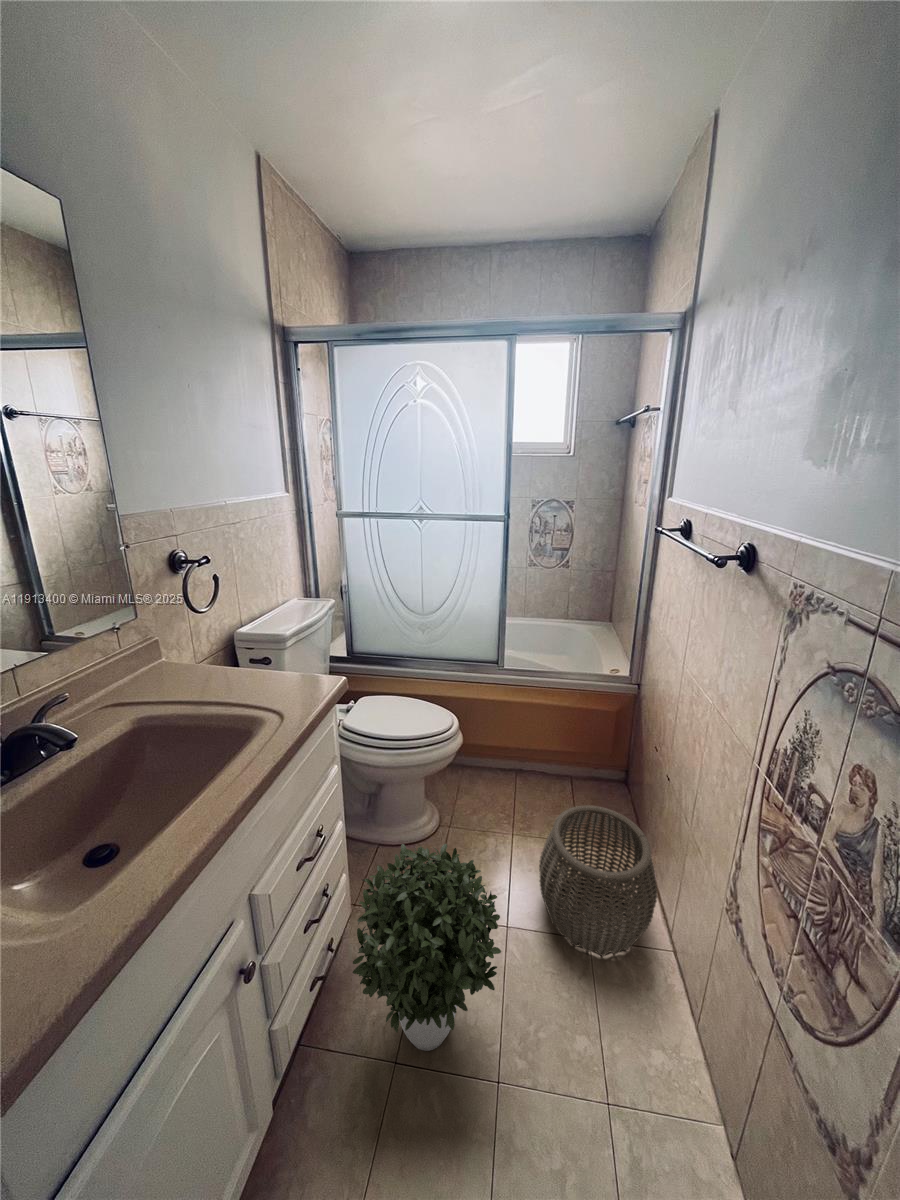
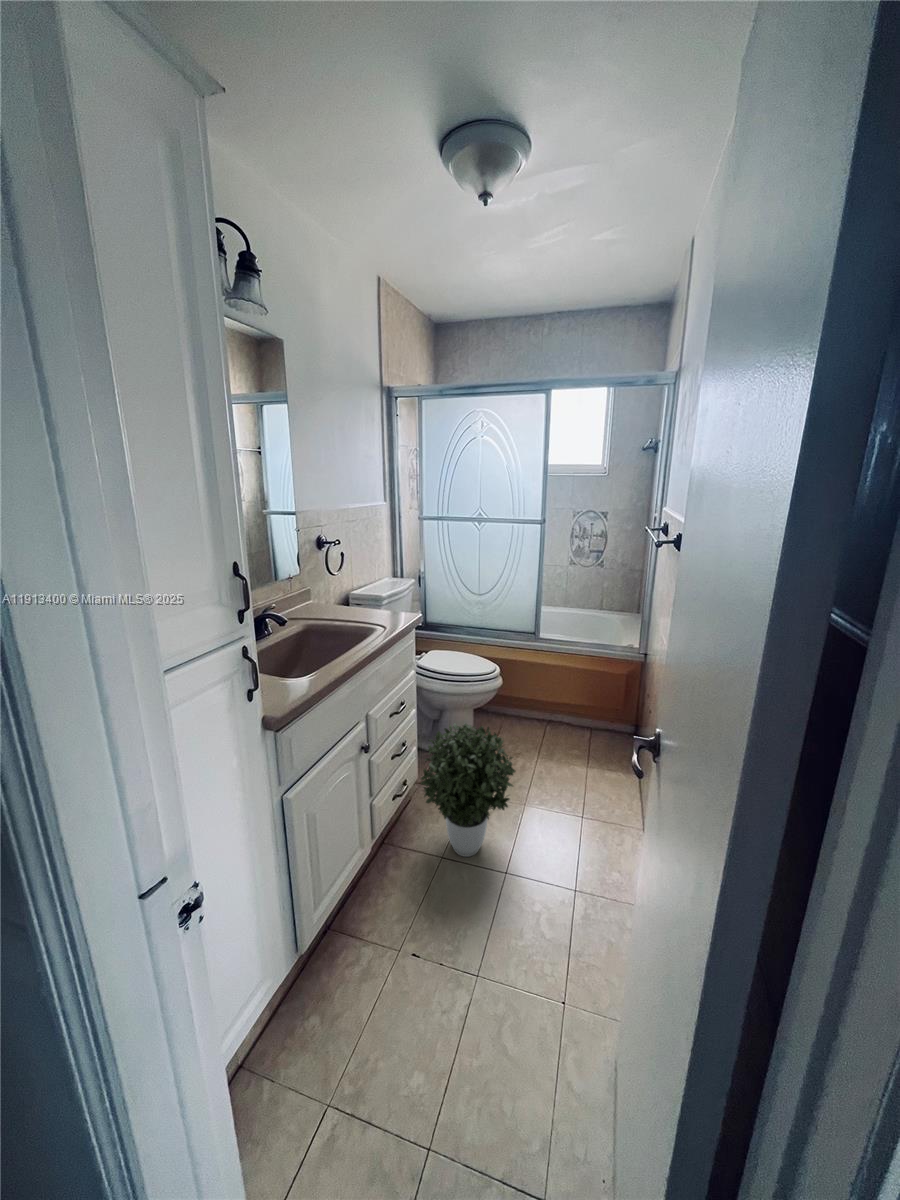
woven basket: present [539,805,657,956] -> none [552,727,638,827]

